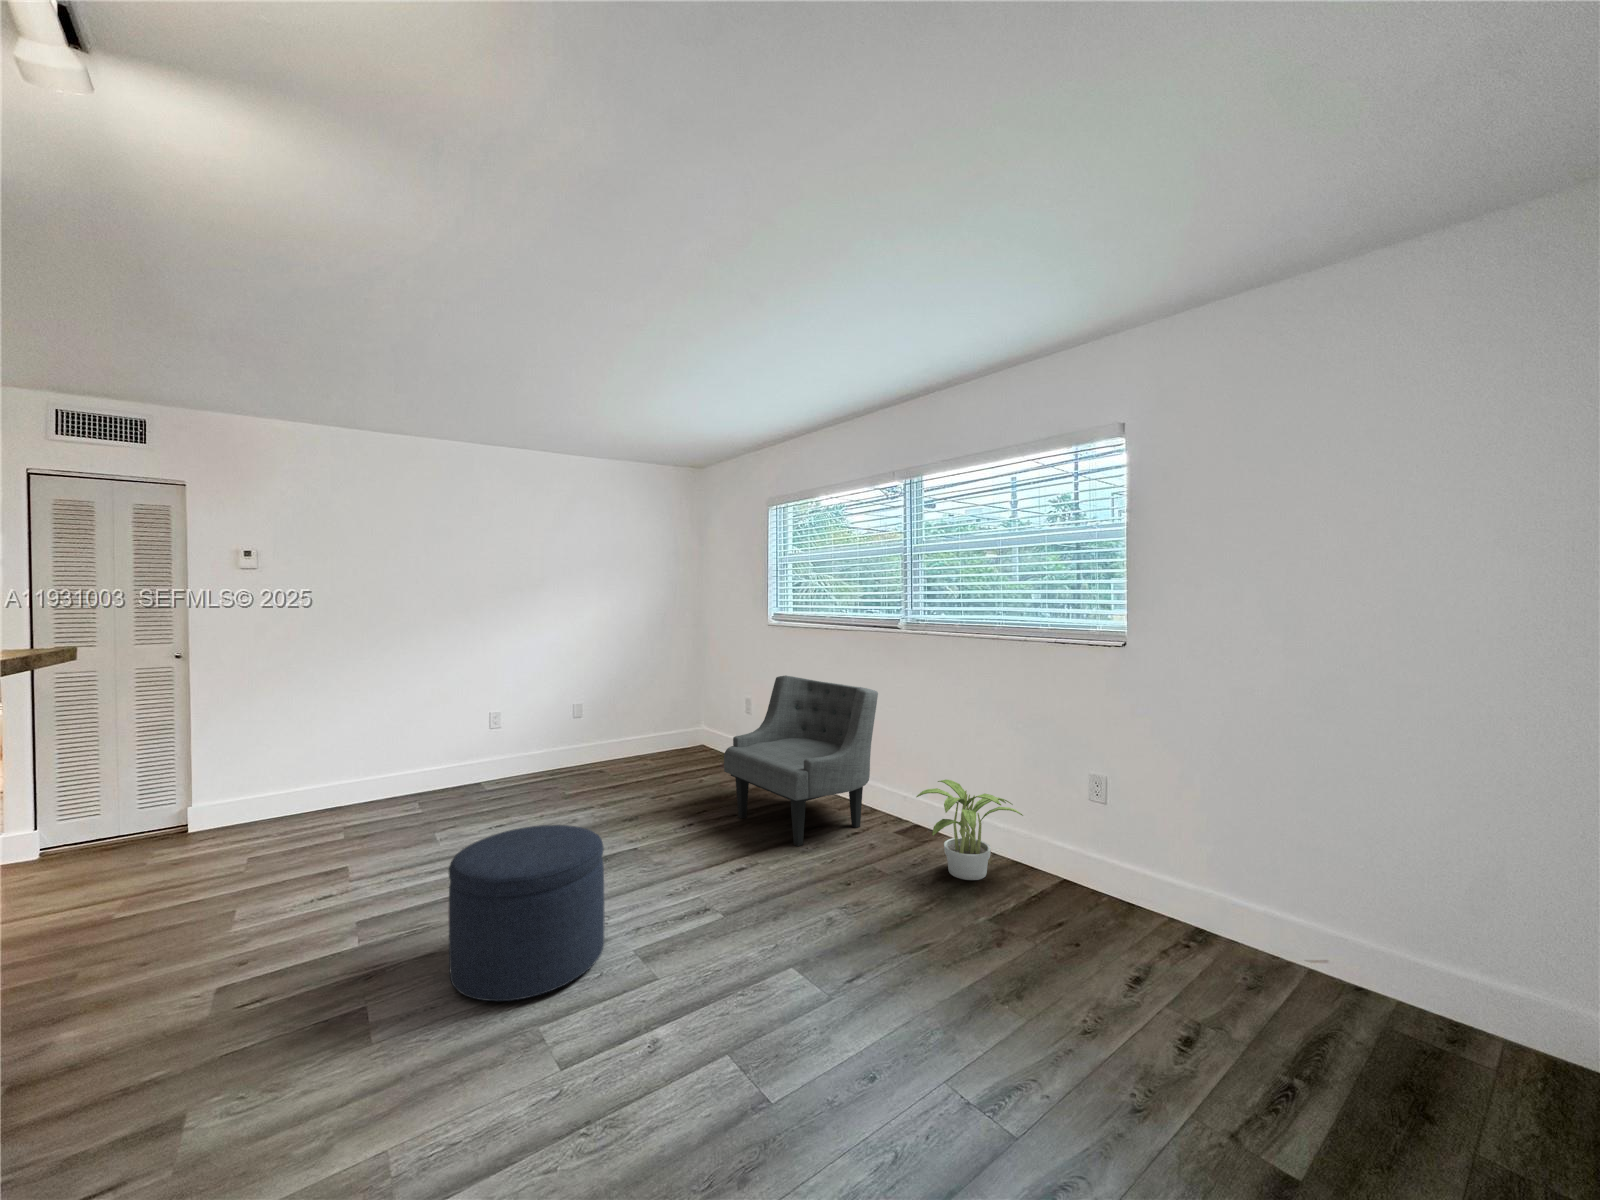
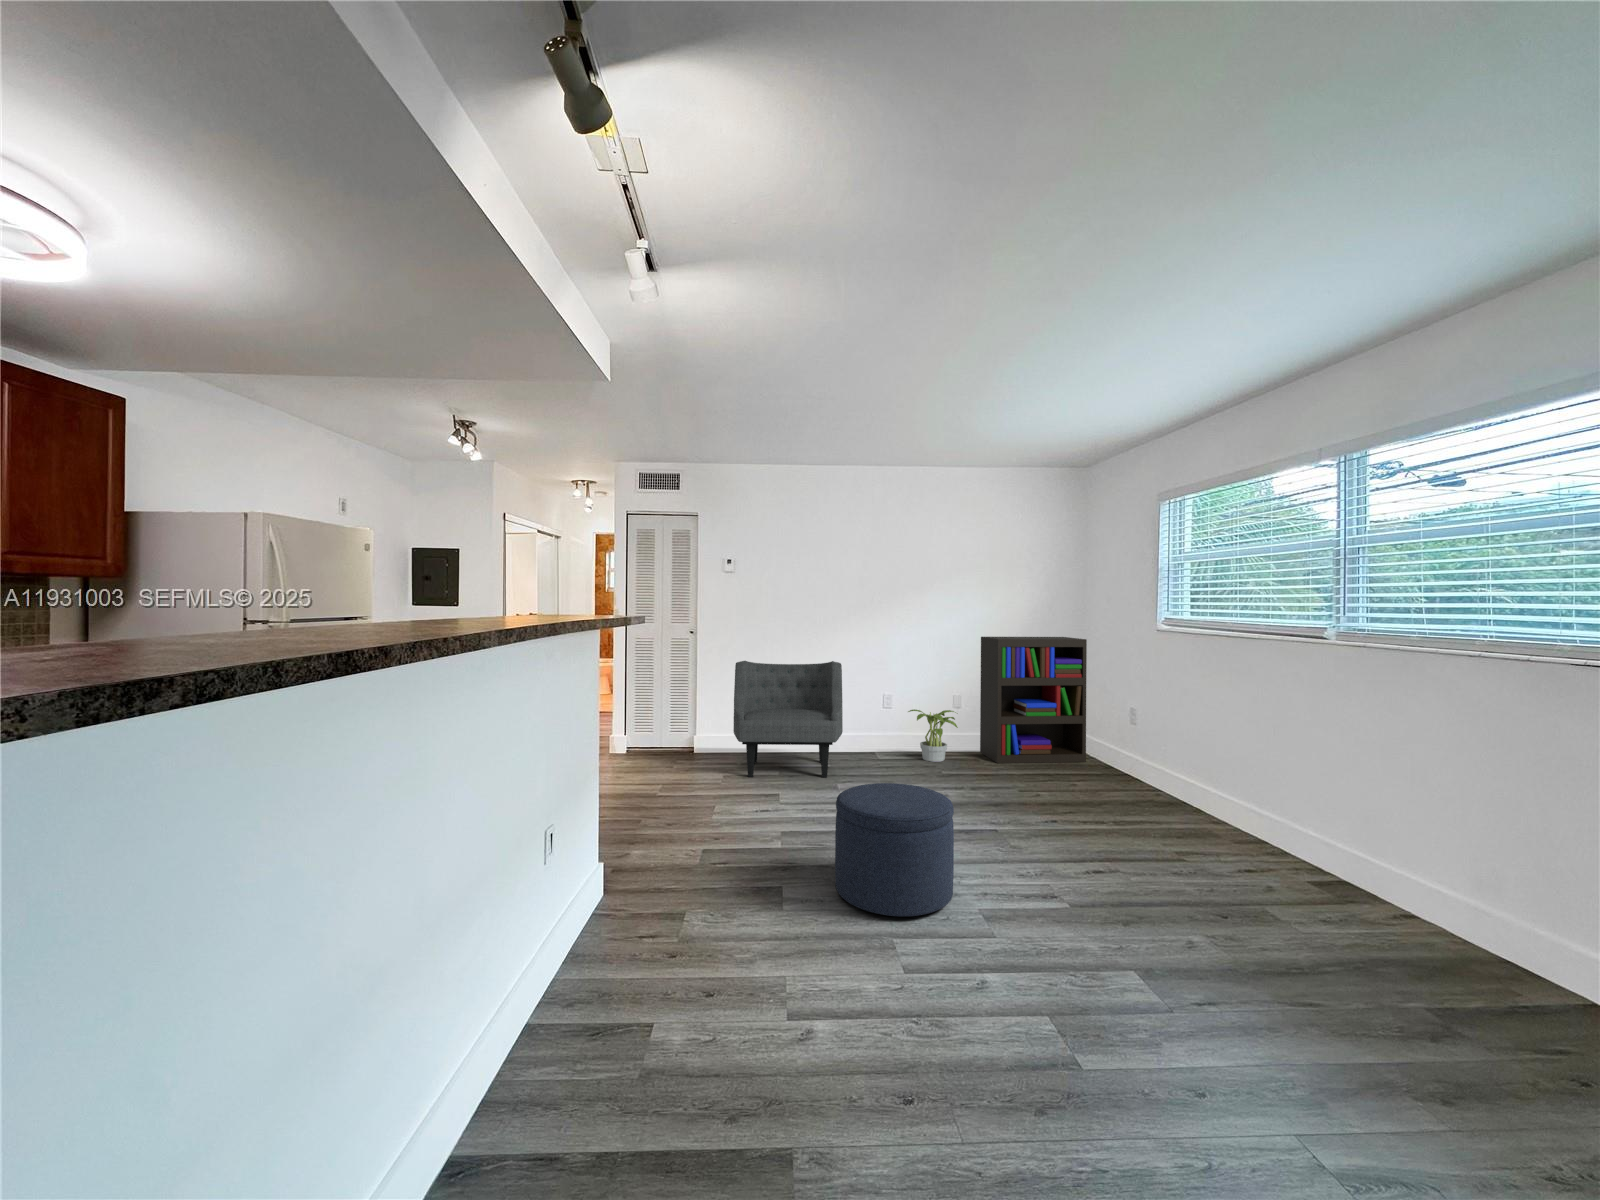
bookshelf: none [604,634,709,771] -> present [980,637,1087,763]
armchair: present [724,675,878,846] -> present [733,661,843,777]
potted plant: present [916,780,1023,880] -> present [908,709,958,762]

